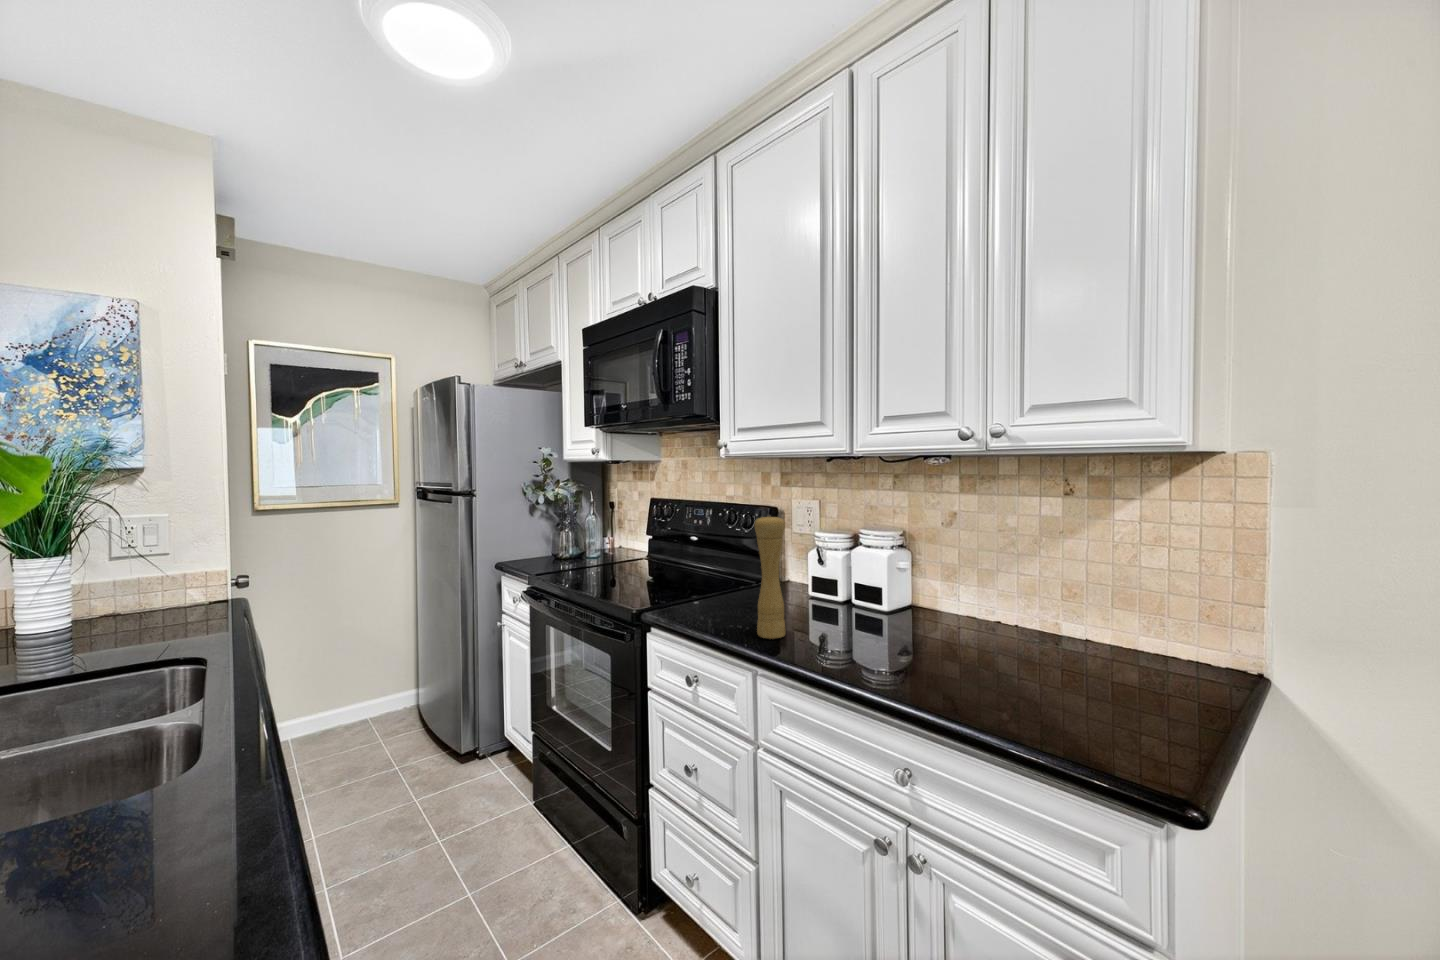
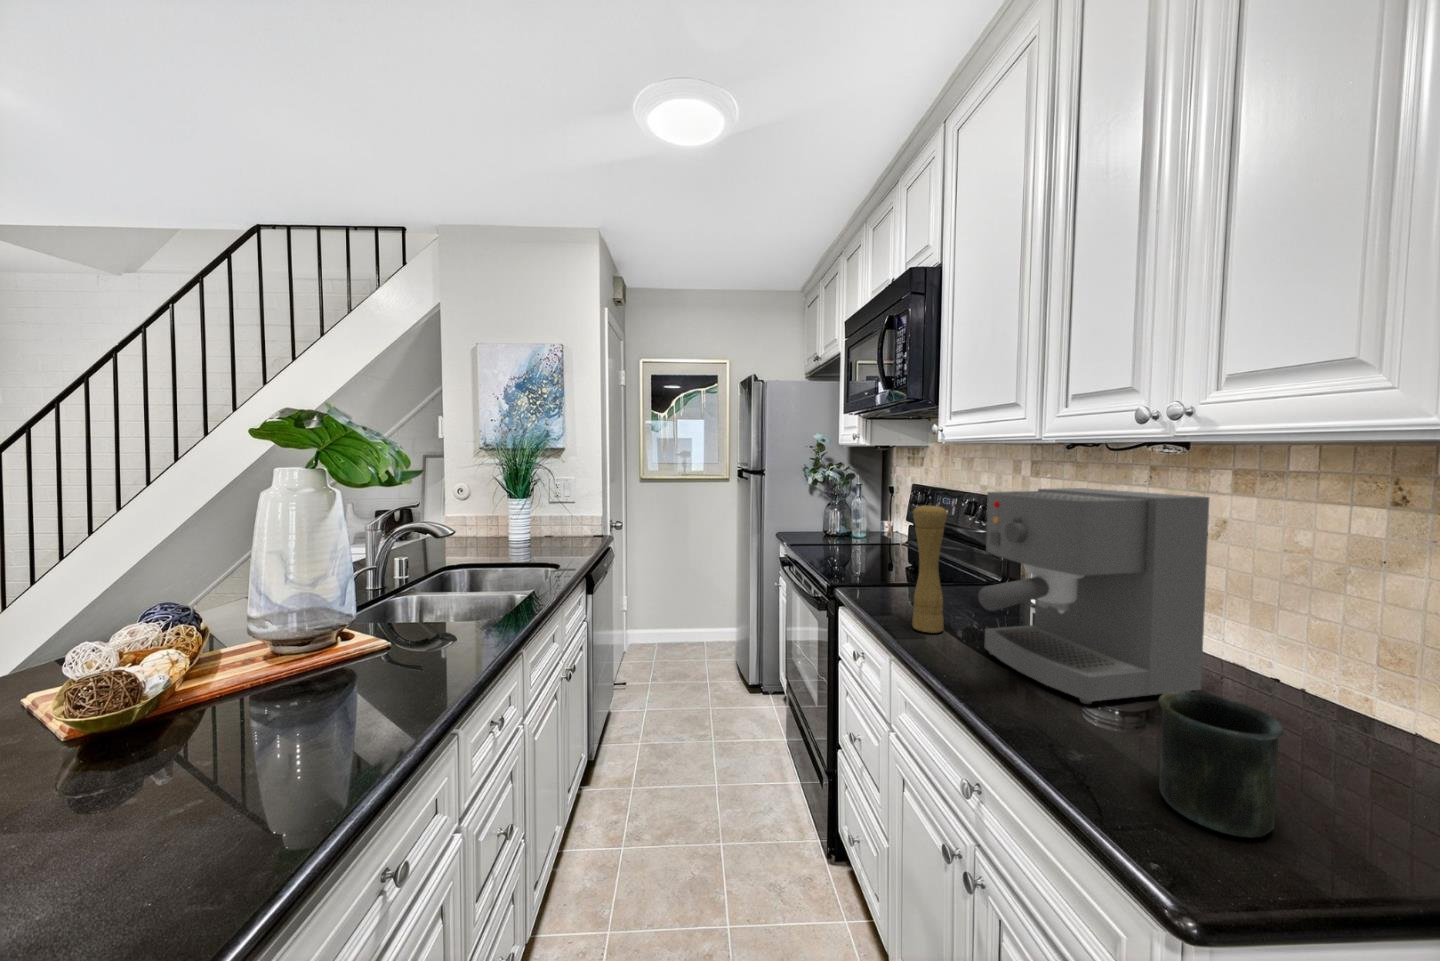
coffee maker: none [834,494,977,666] -> present [978,488,1209,704]
mug: none [1034,634,1109,724] -> present [1159,692,1284,838]

